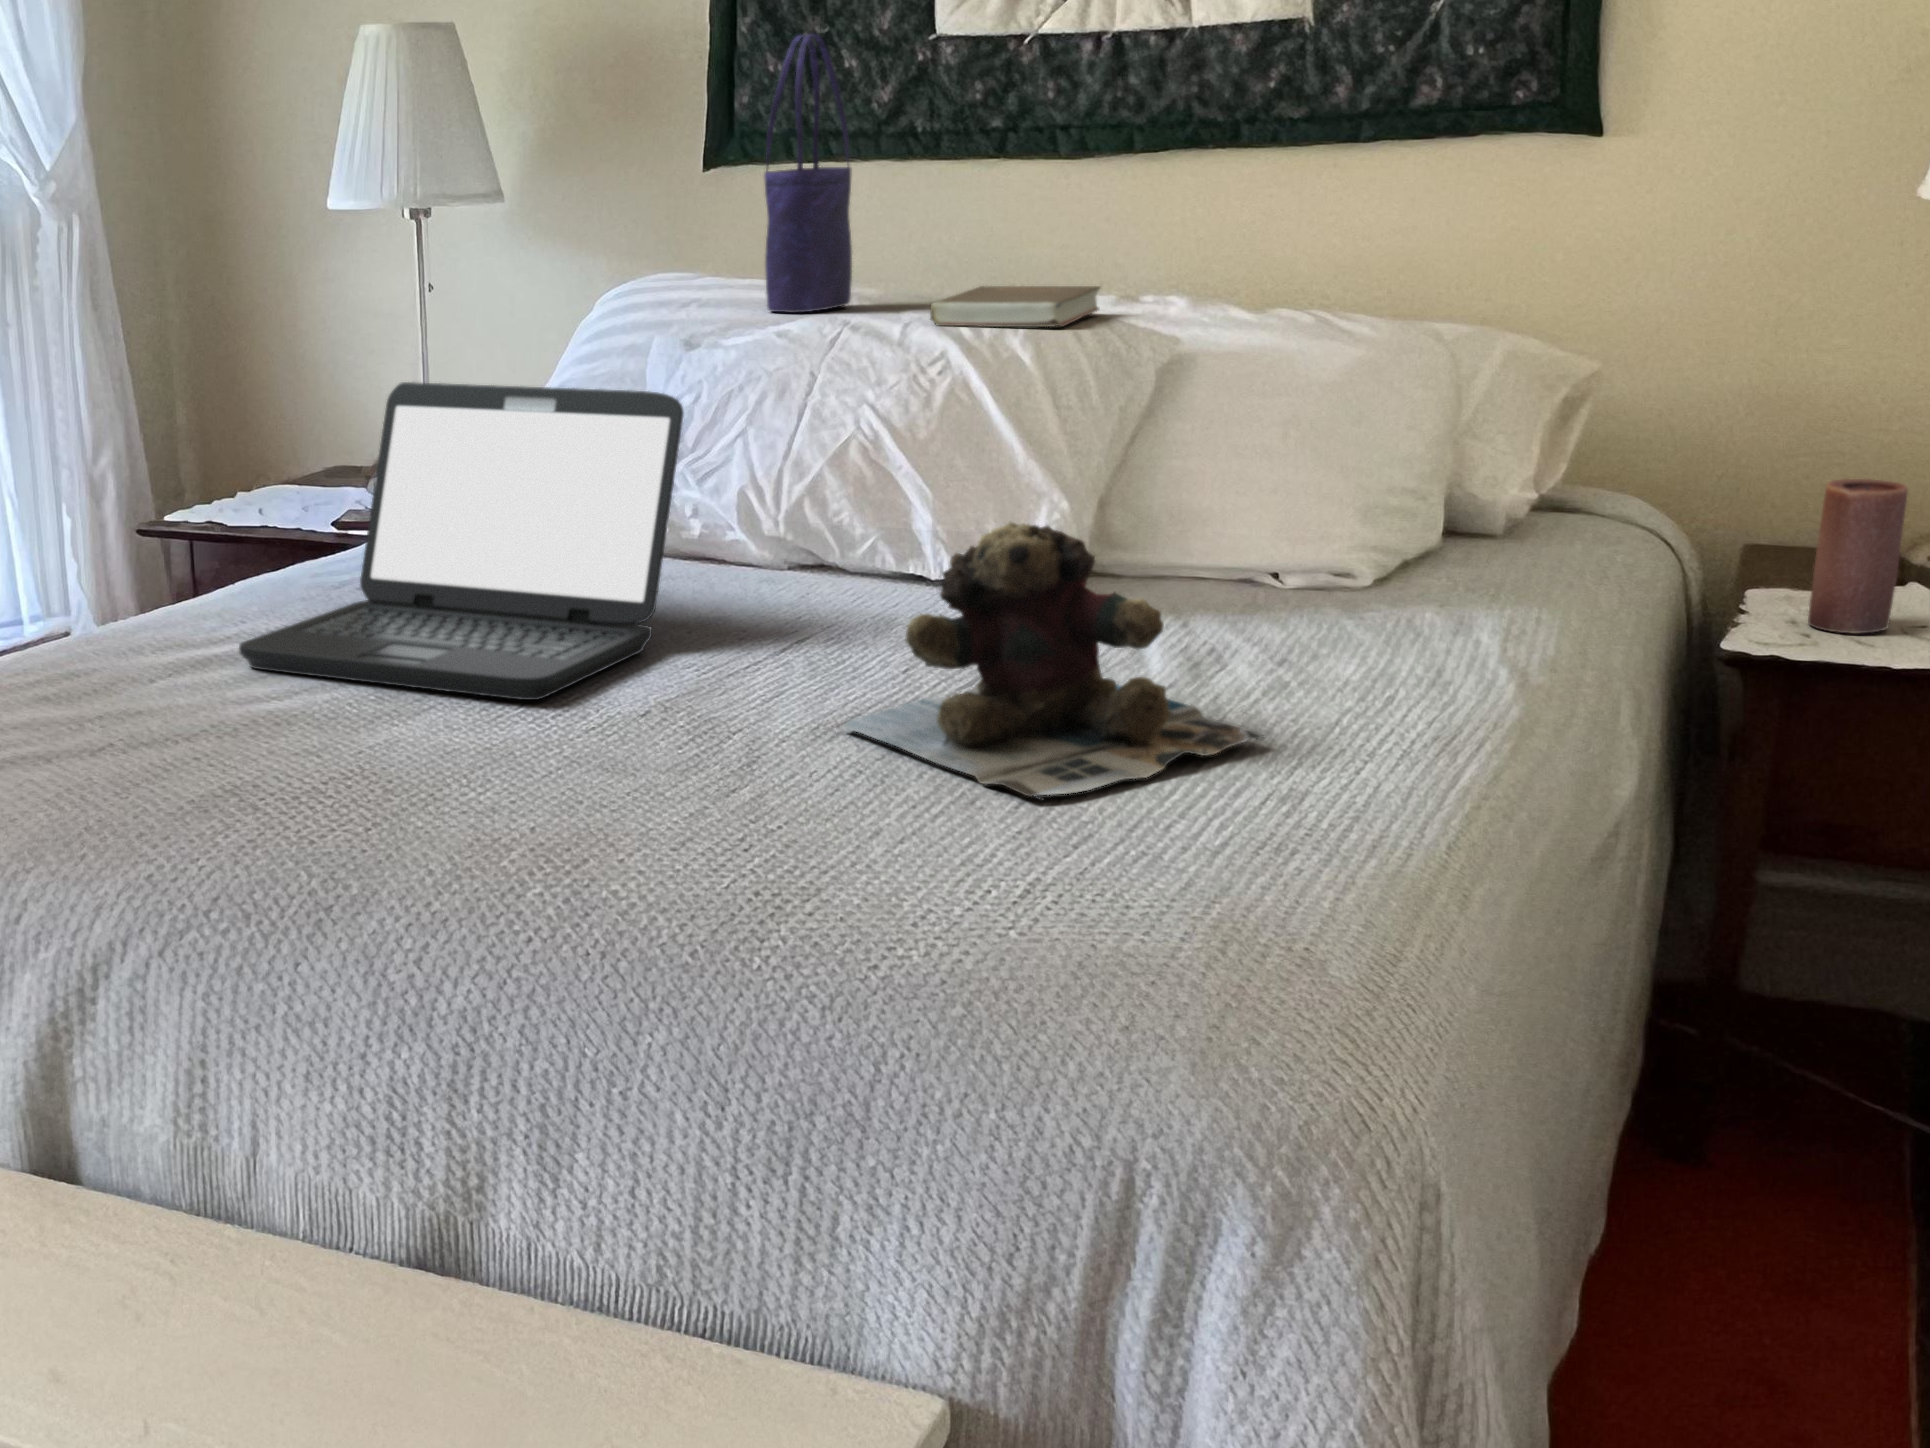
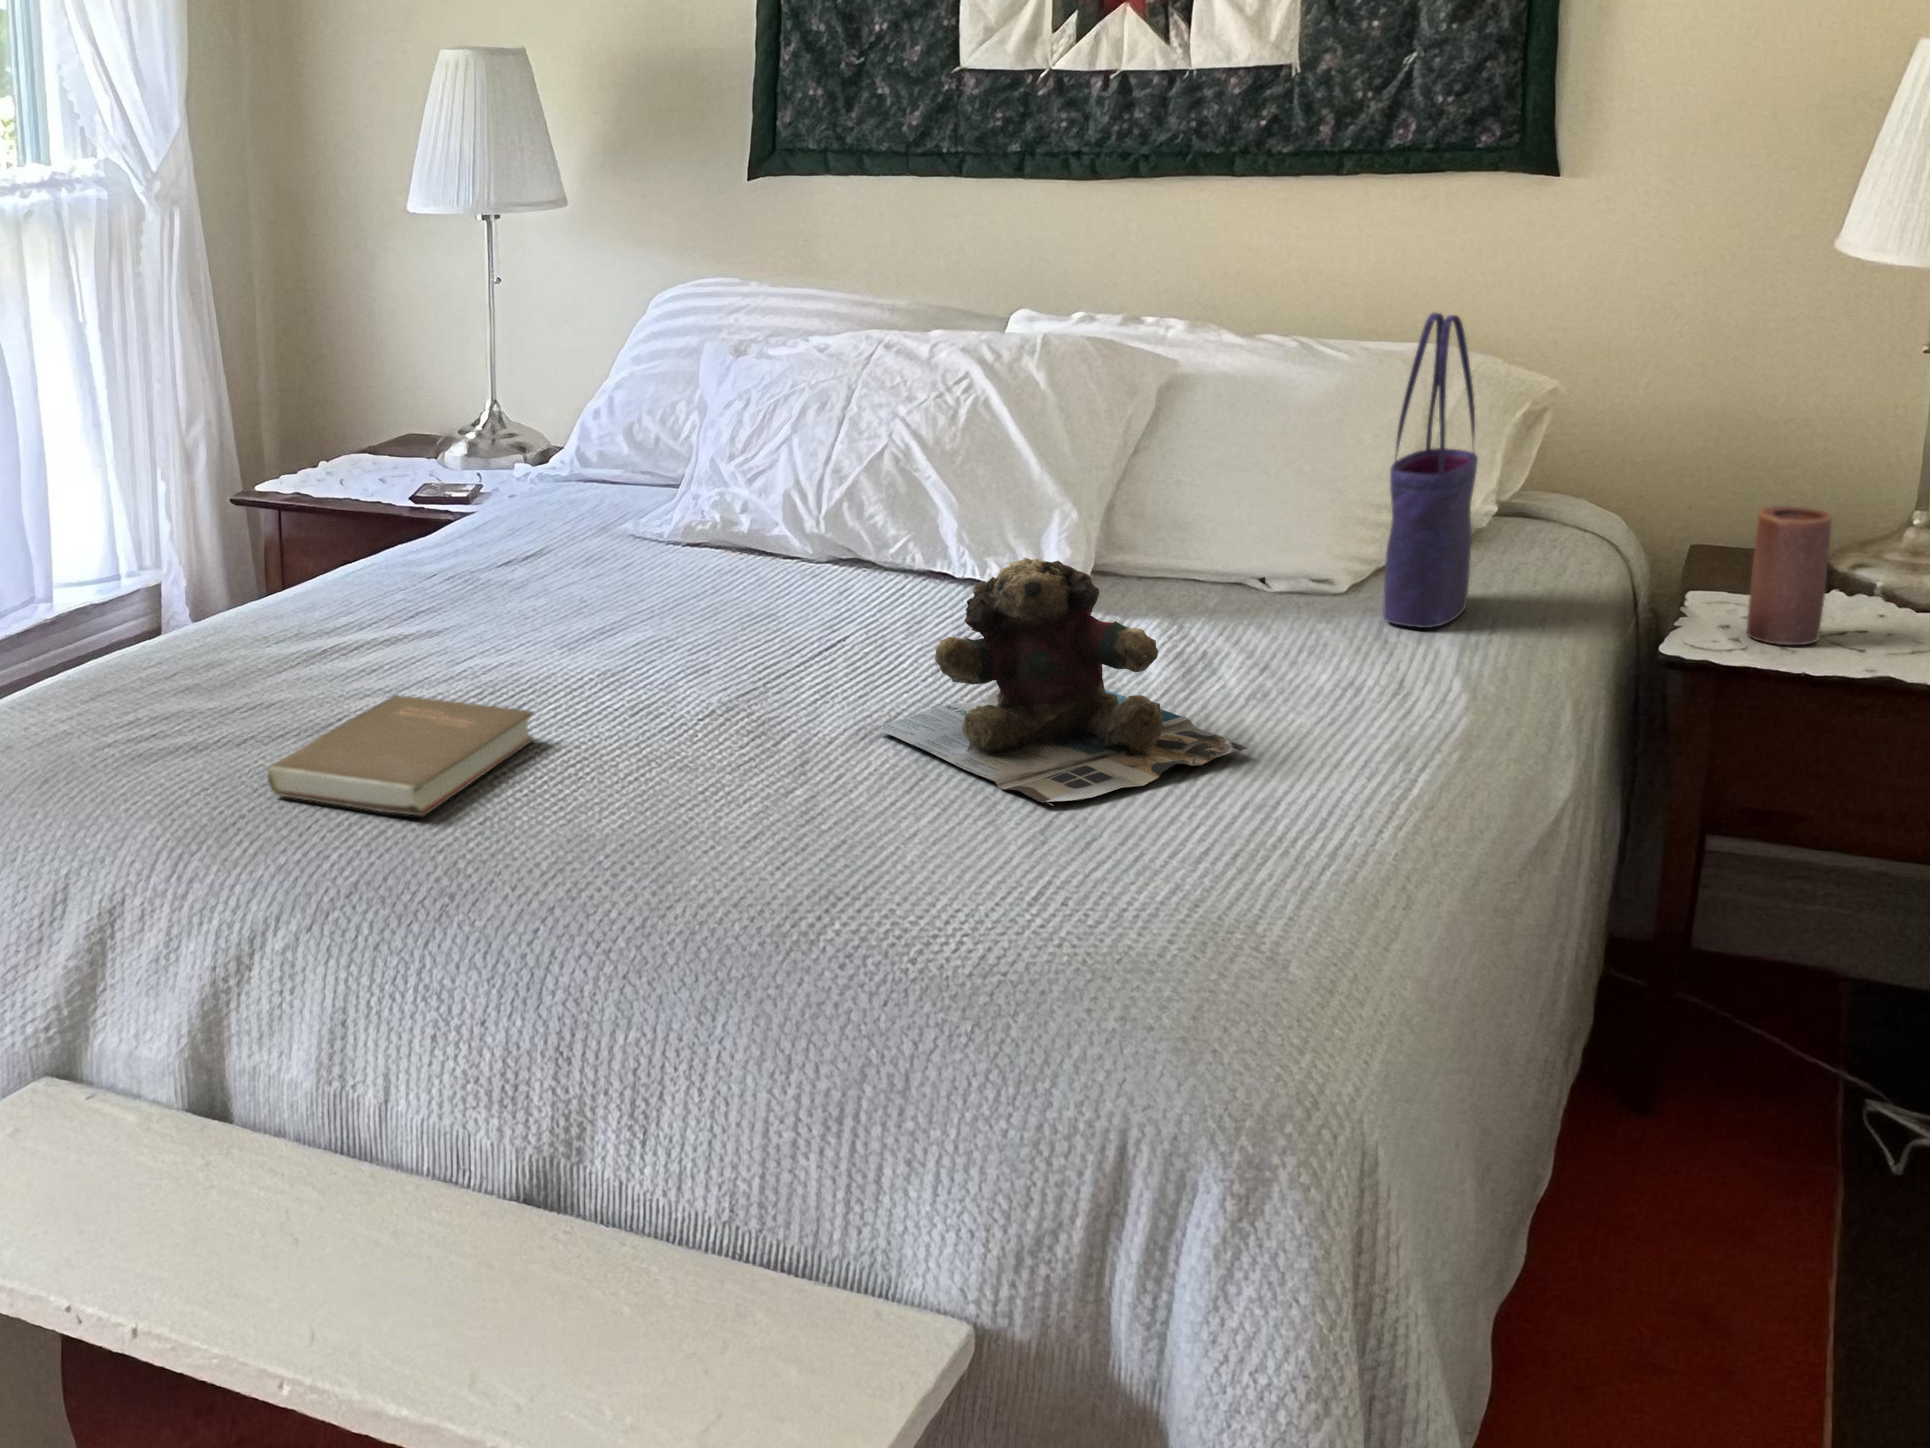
tote bag: present [764,34,852,313] -> present [1383,312,1478,628]
book: present [930,286,1100,327] -> present [268,695,534,816]
laptop: present [239,382,684,700] -> none [350,405,739,698]

